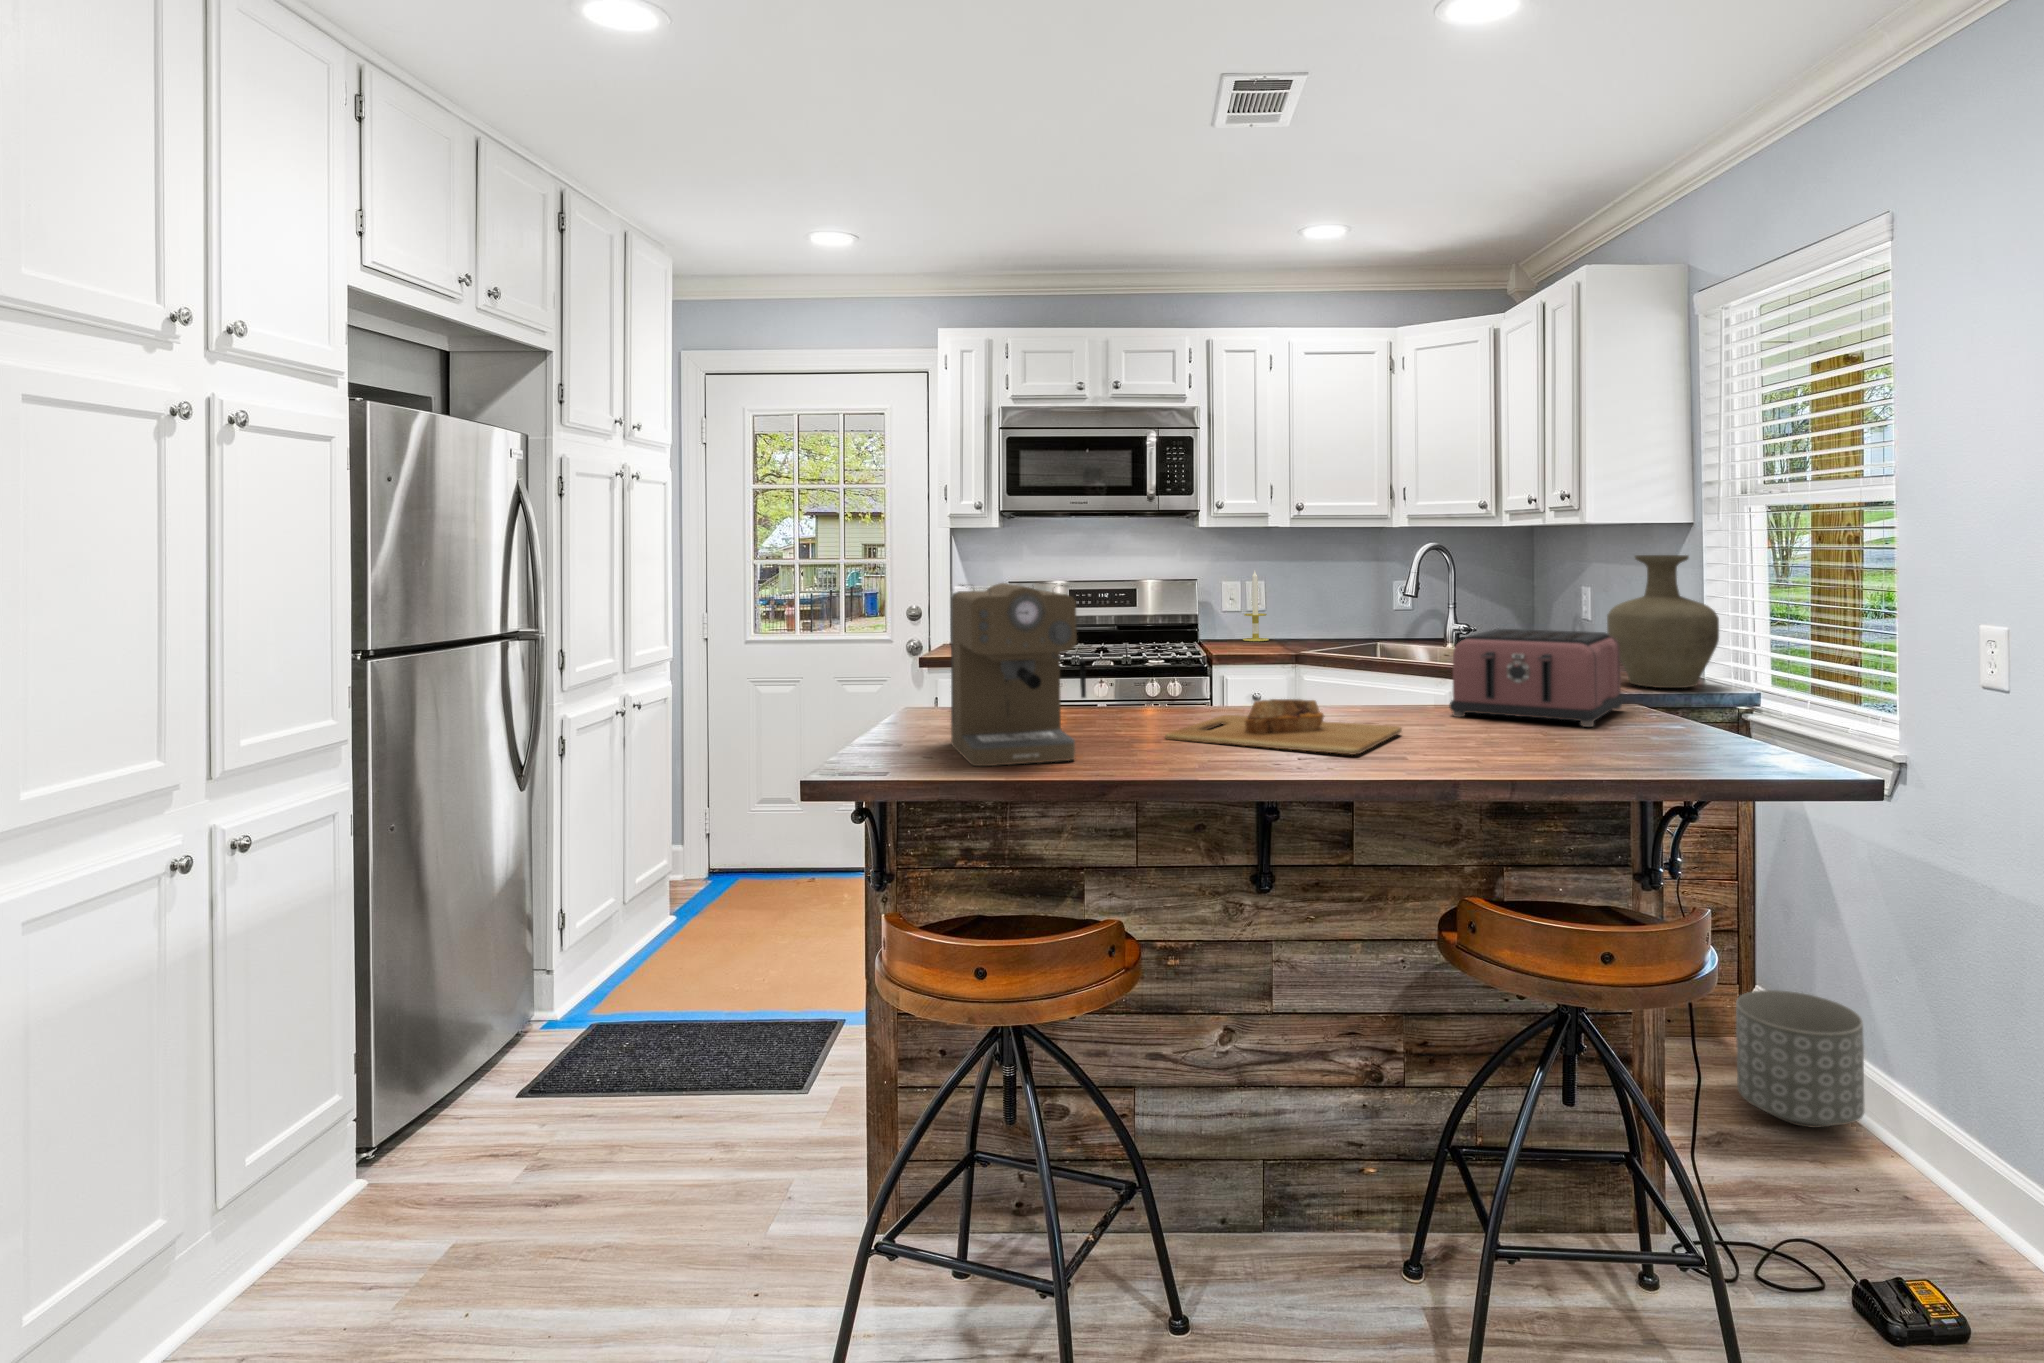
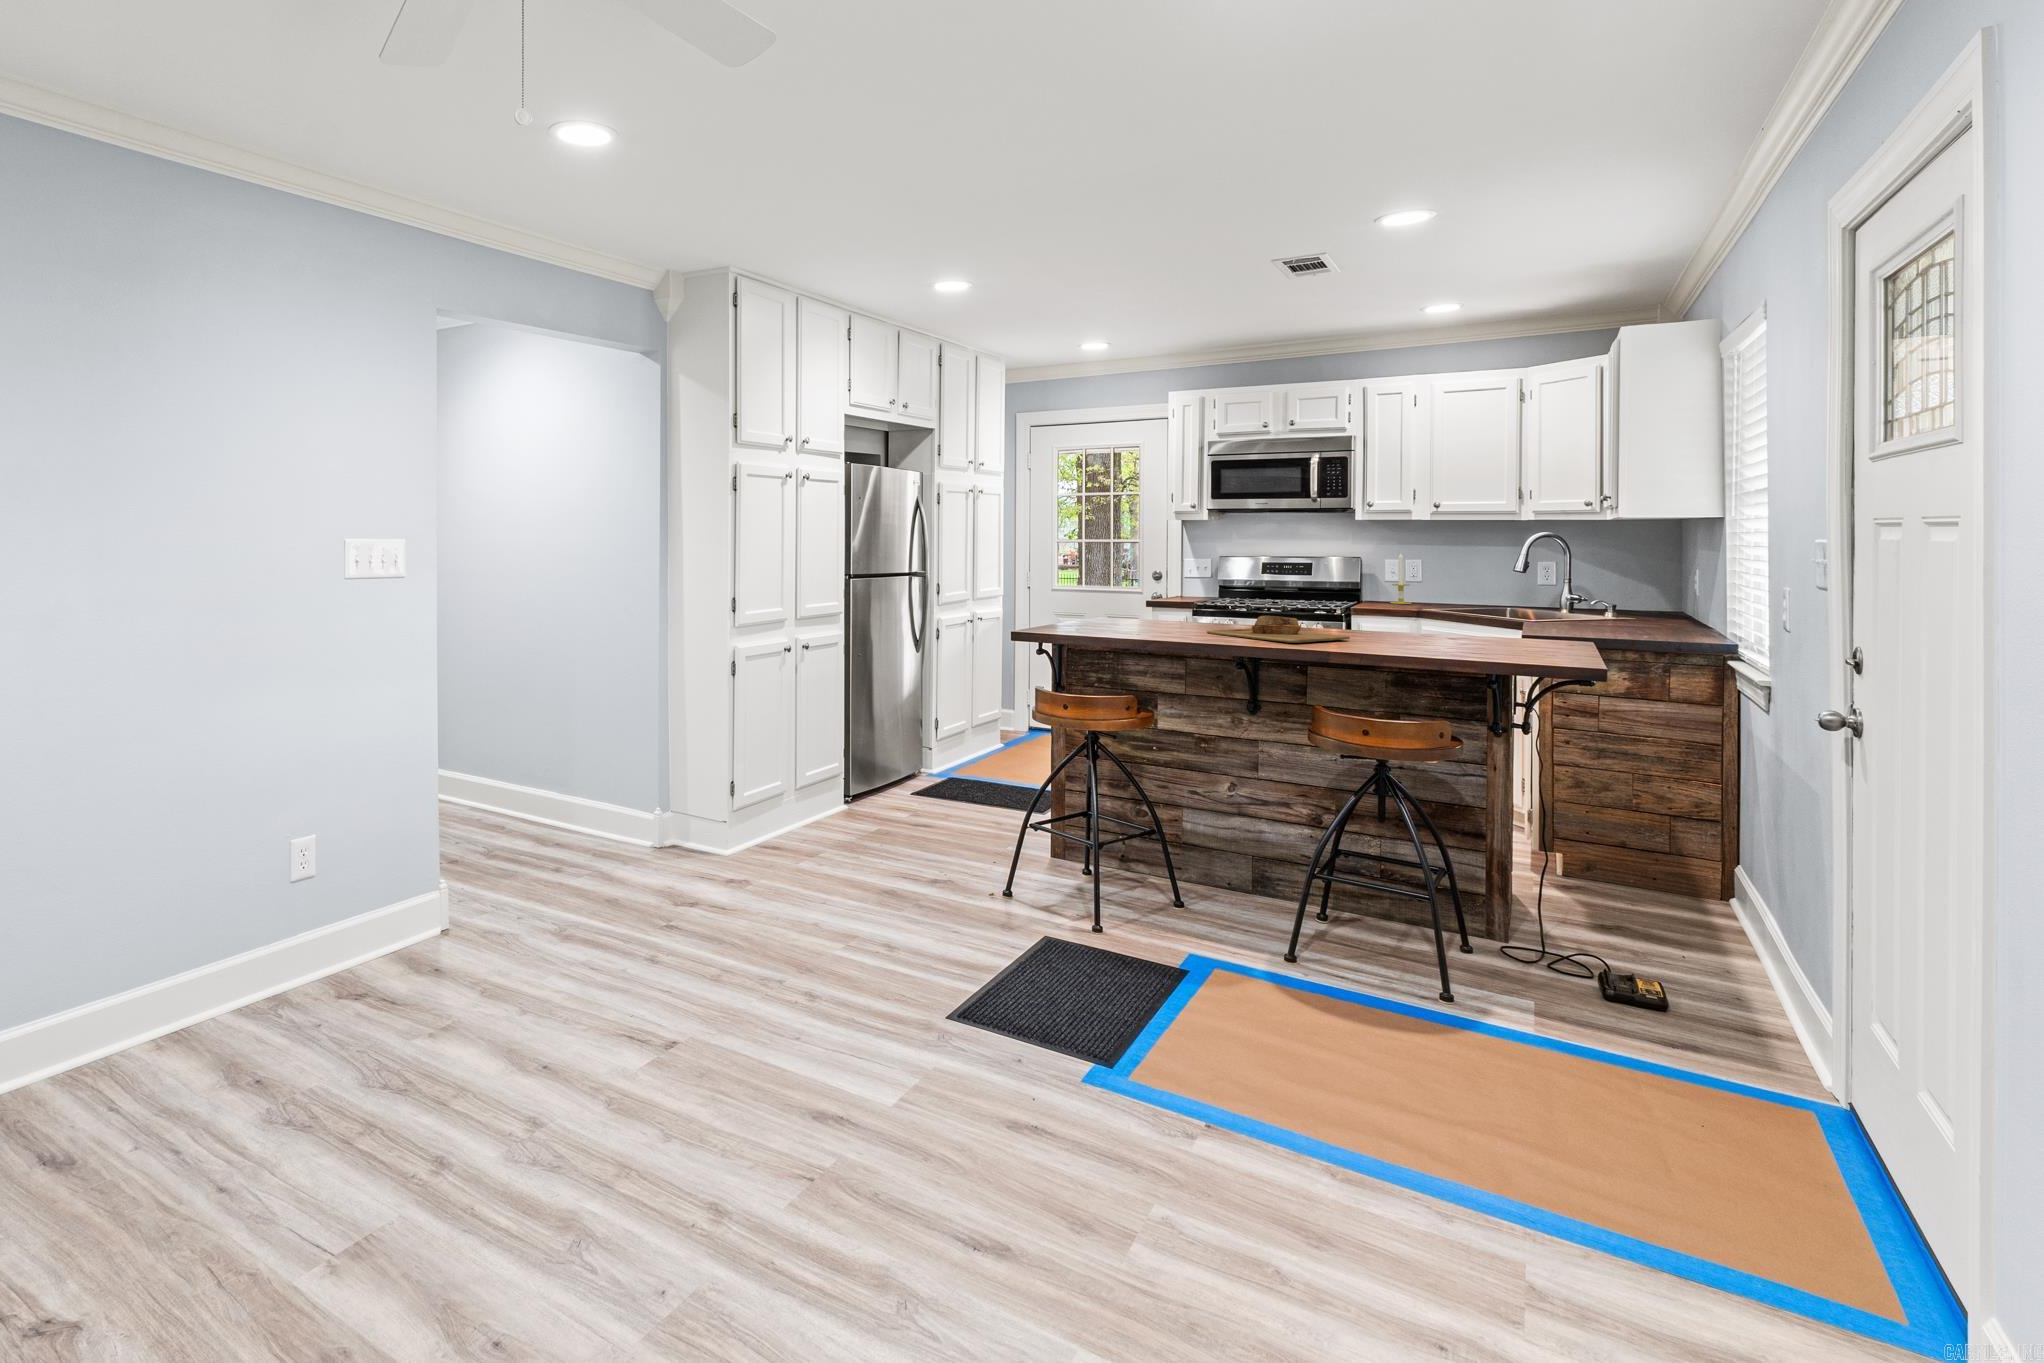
vase: present [1607,555,1719,688] -> none [1601,545,1695,639]
coffee maker: present [951,583,1086,766] -> none [1091,551,1153,635]
toaster: present [1450,629,1624,727] -> none [1411,589,1551,647]
planter: present [1736,990,1865,1128] -> none [1642,845,1739,933]

